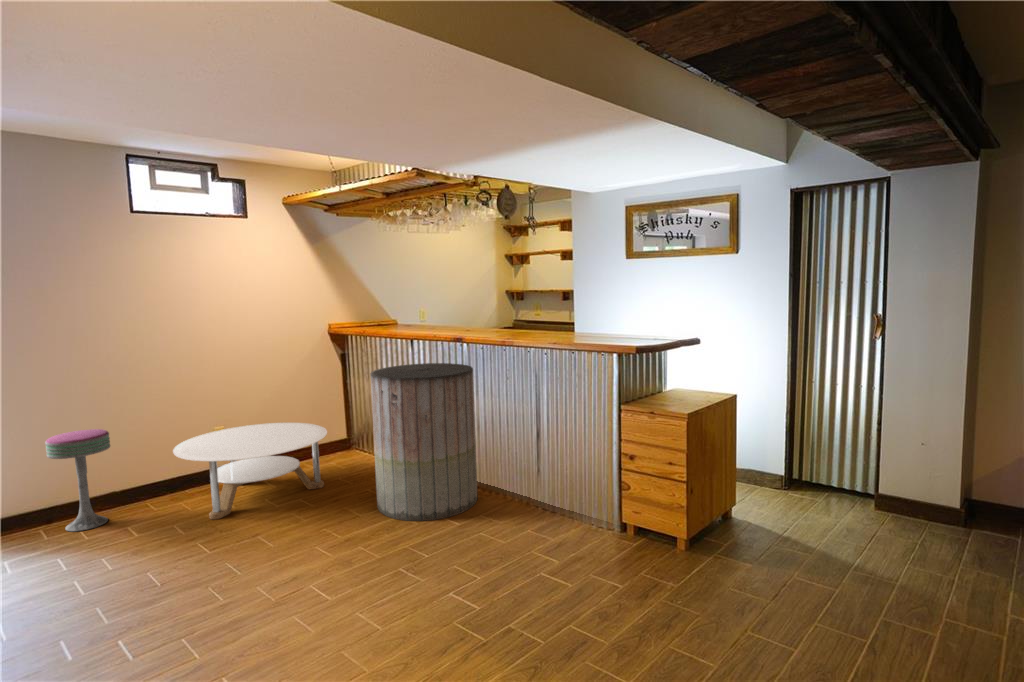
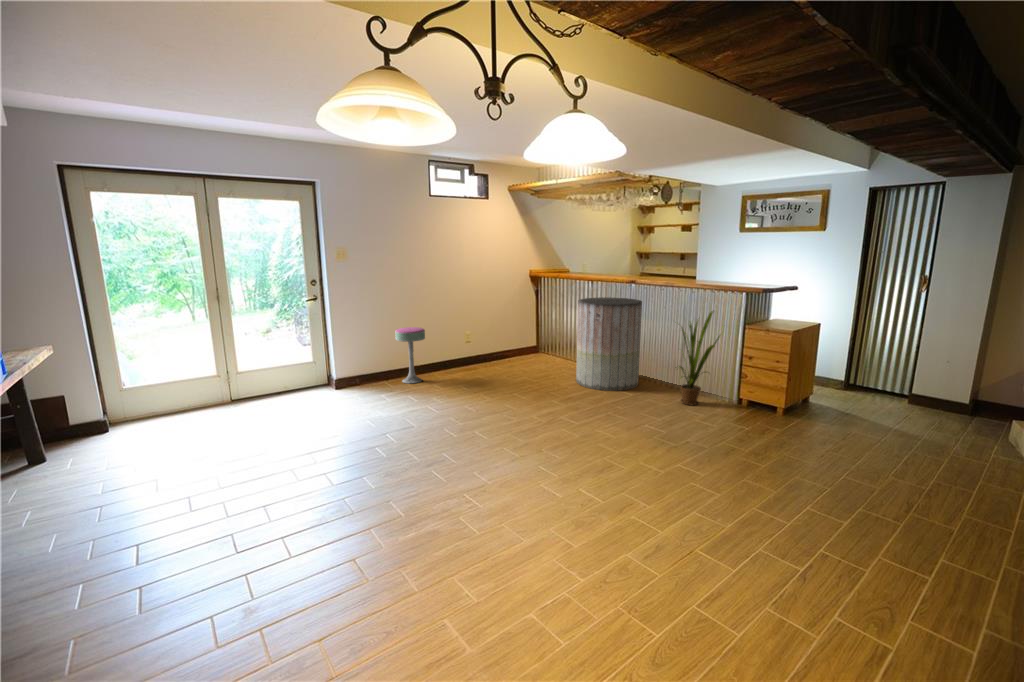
house plant: none [511,381,588,546] -> present [679,311,720,405]
round table: present [173,423,327,519] -> none [454,332,540,383]

